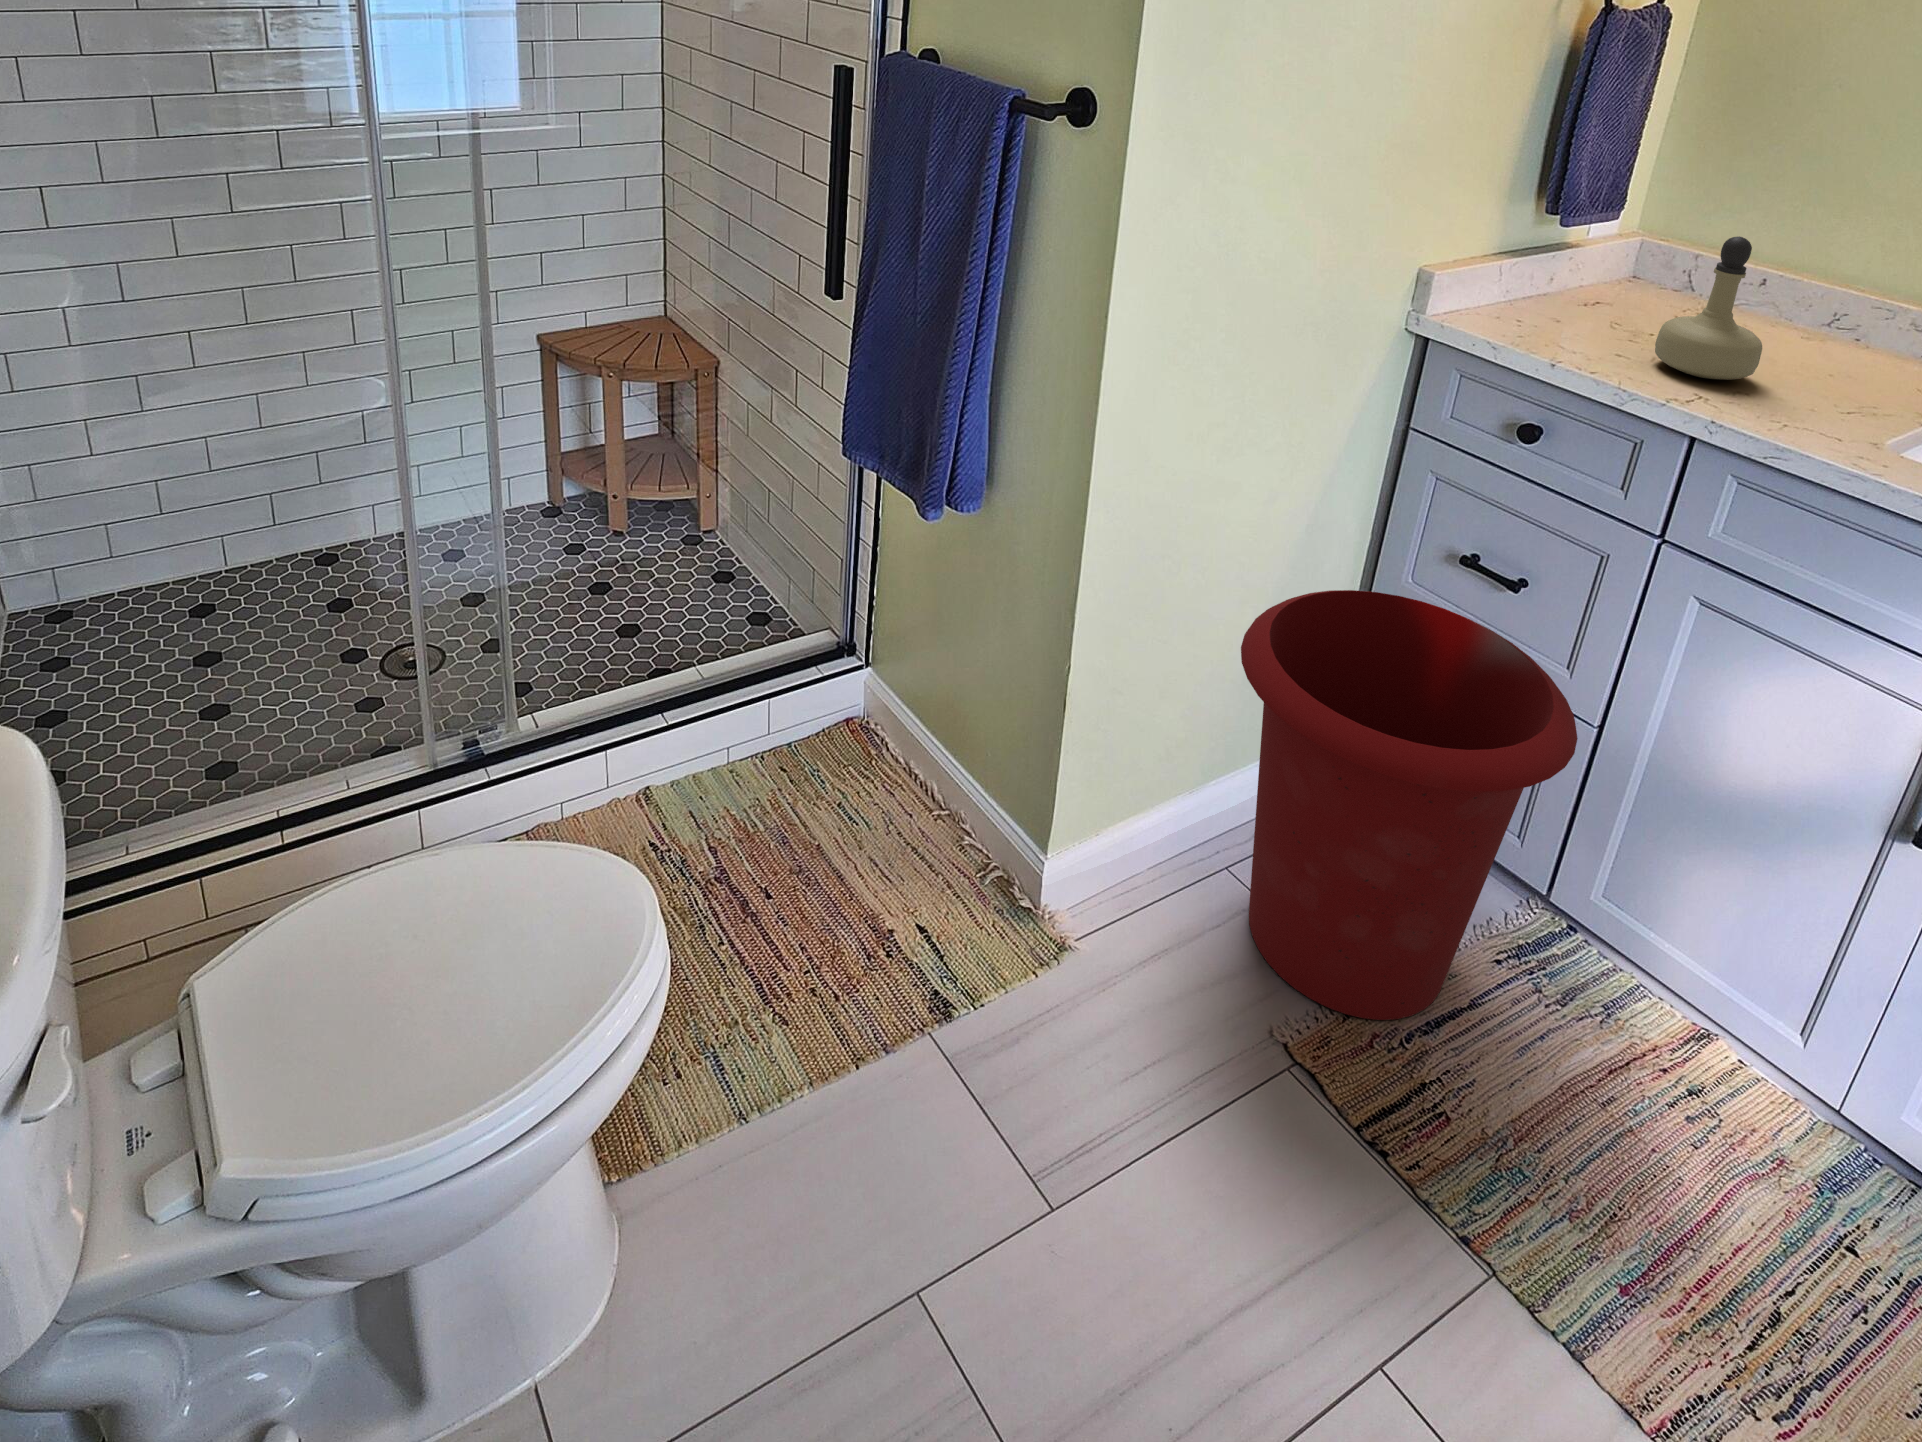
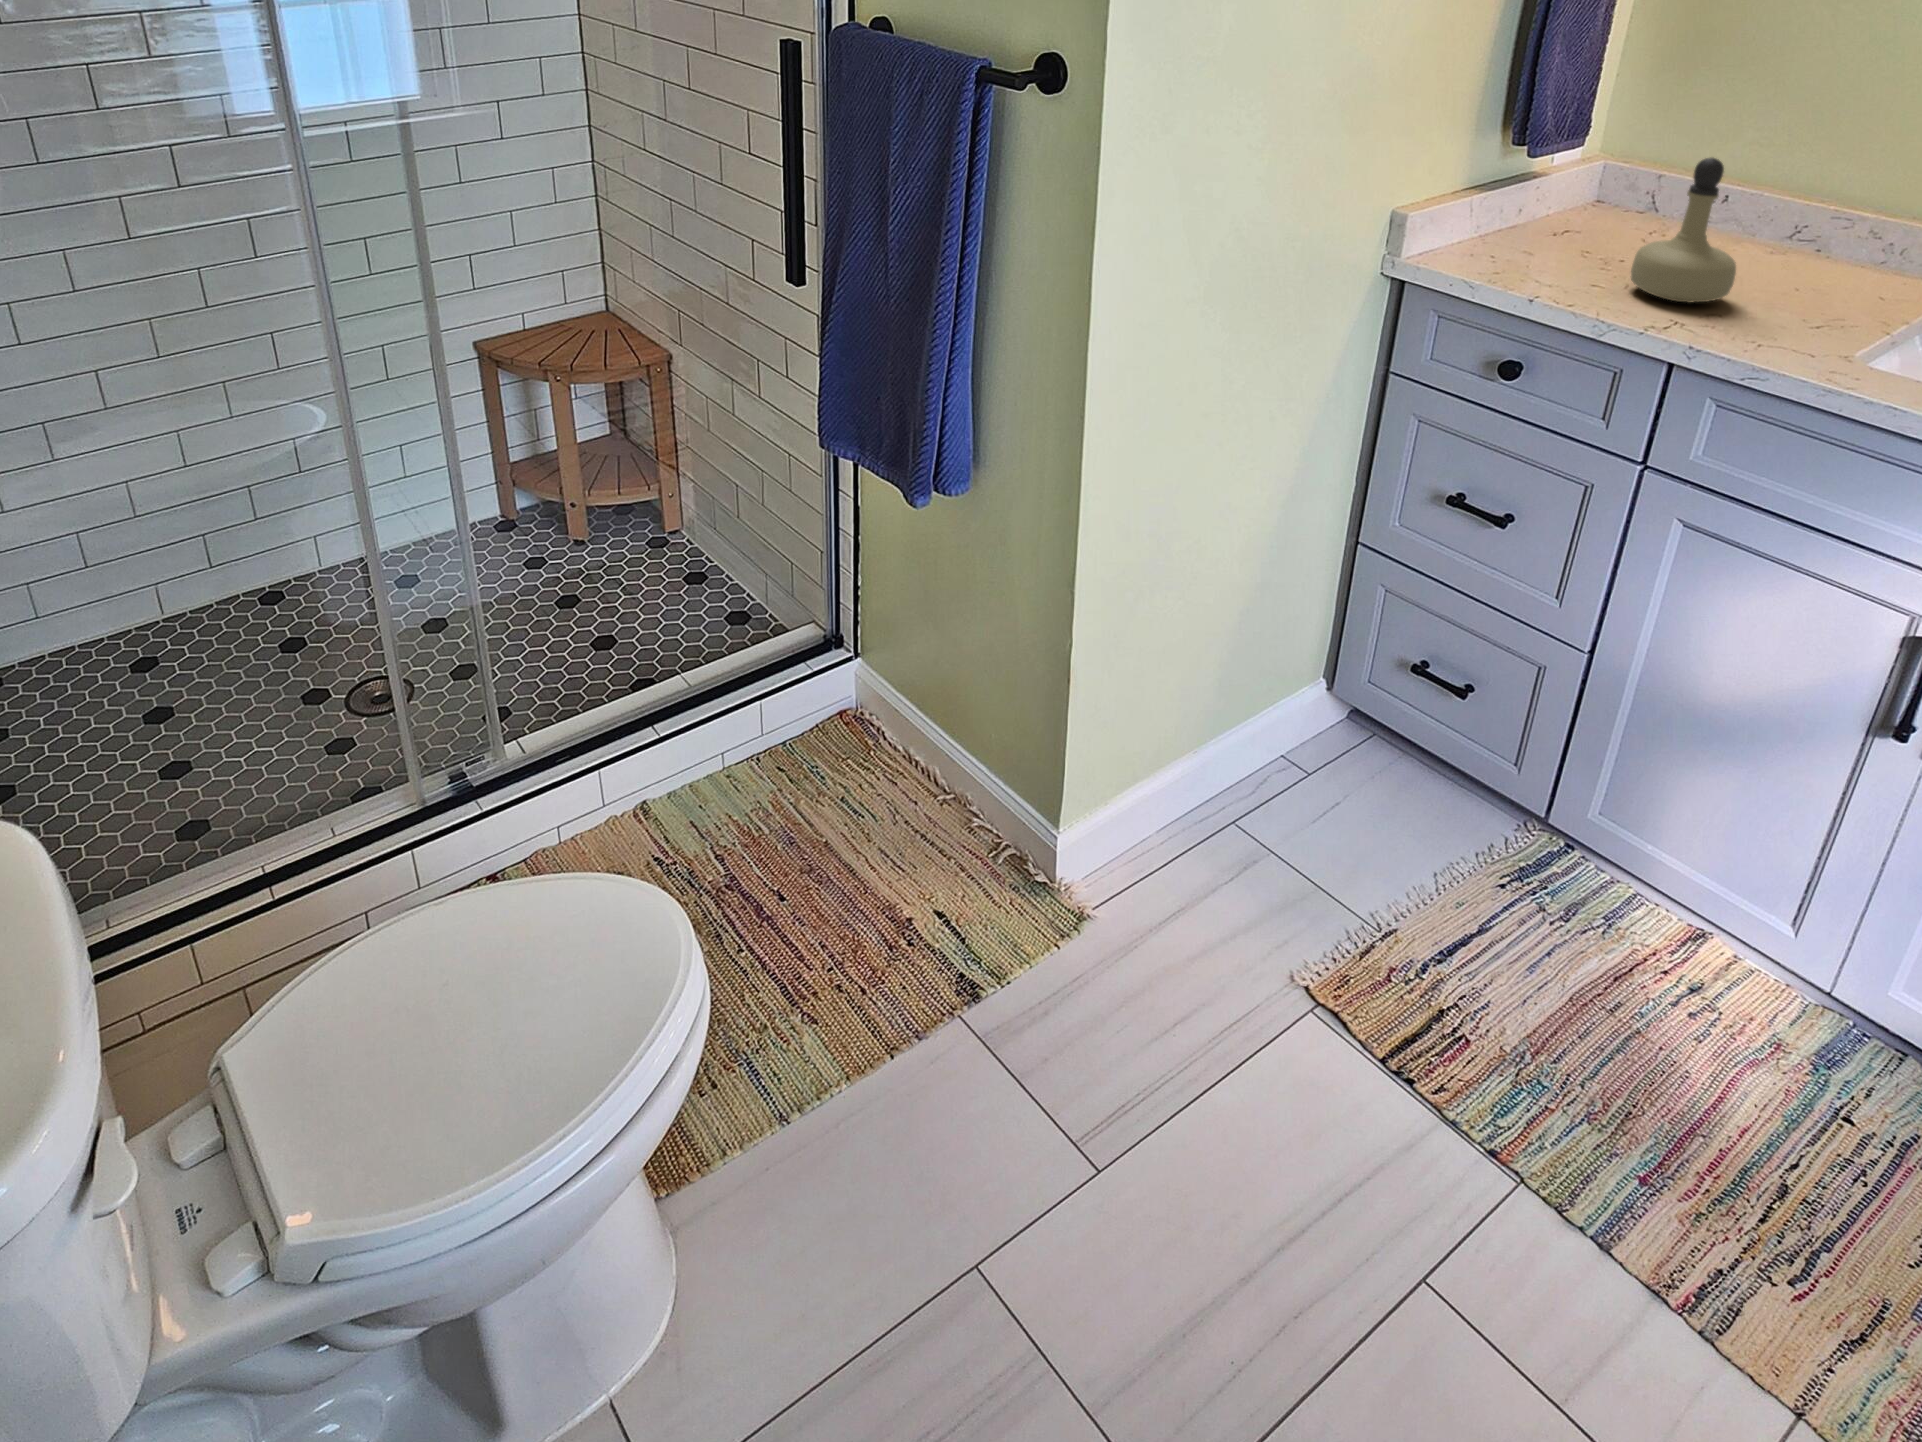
waste bin: present [1241,590,1578,1020] -> none [1239,541,1575,956]

